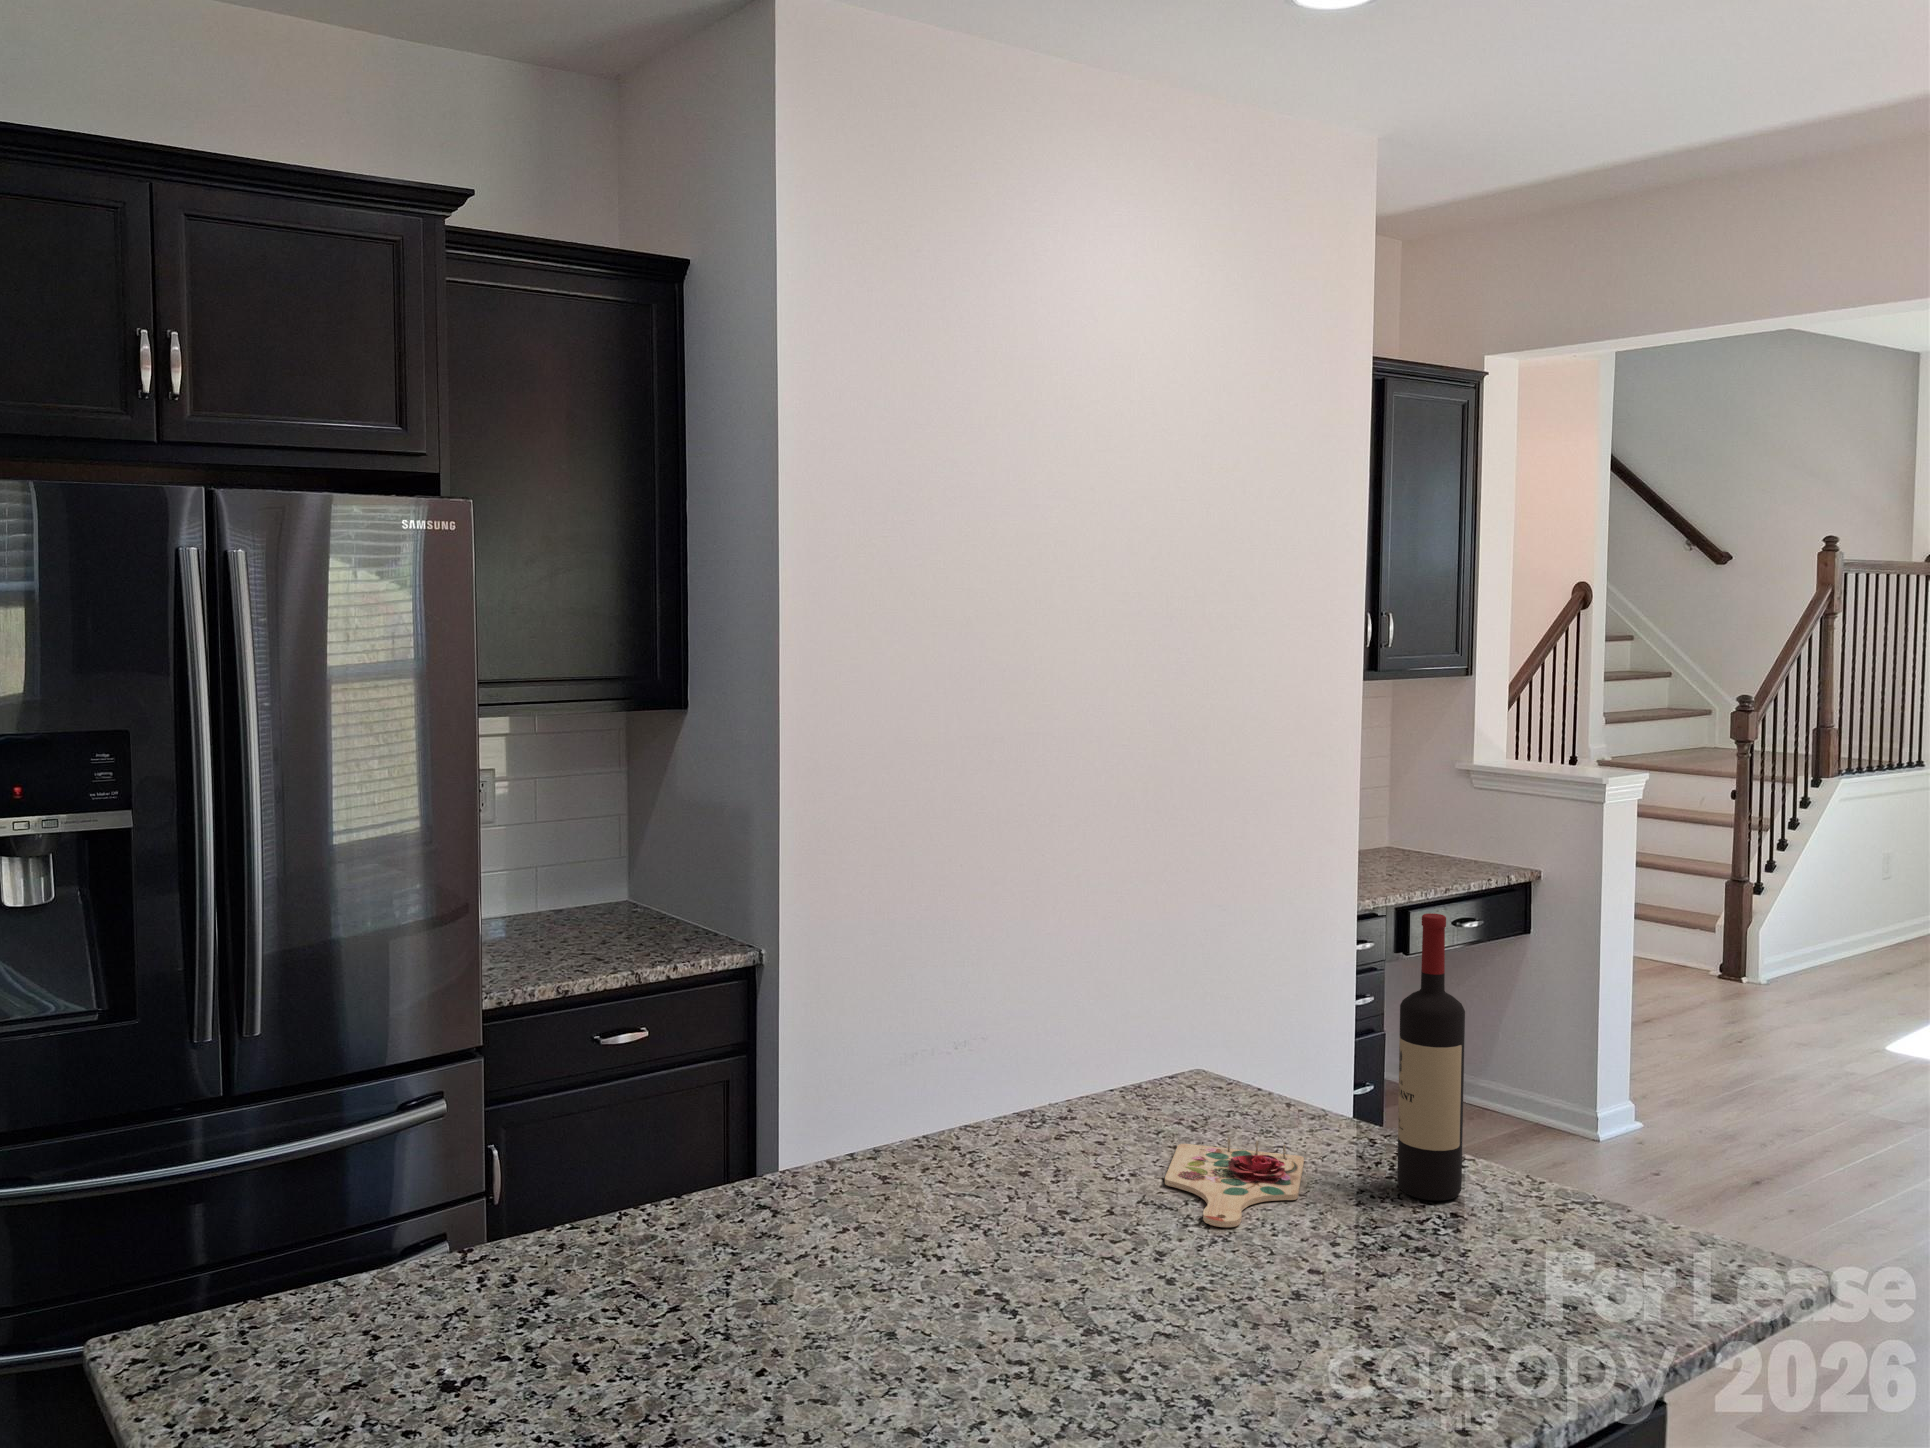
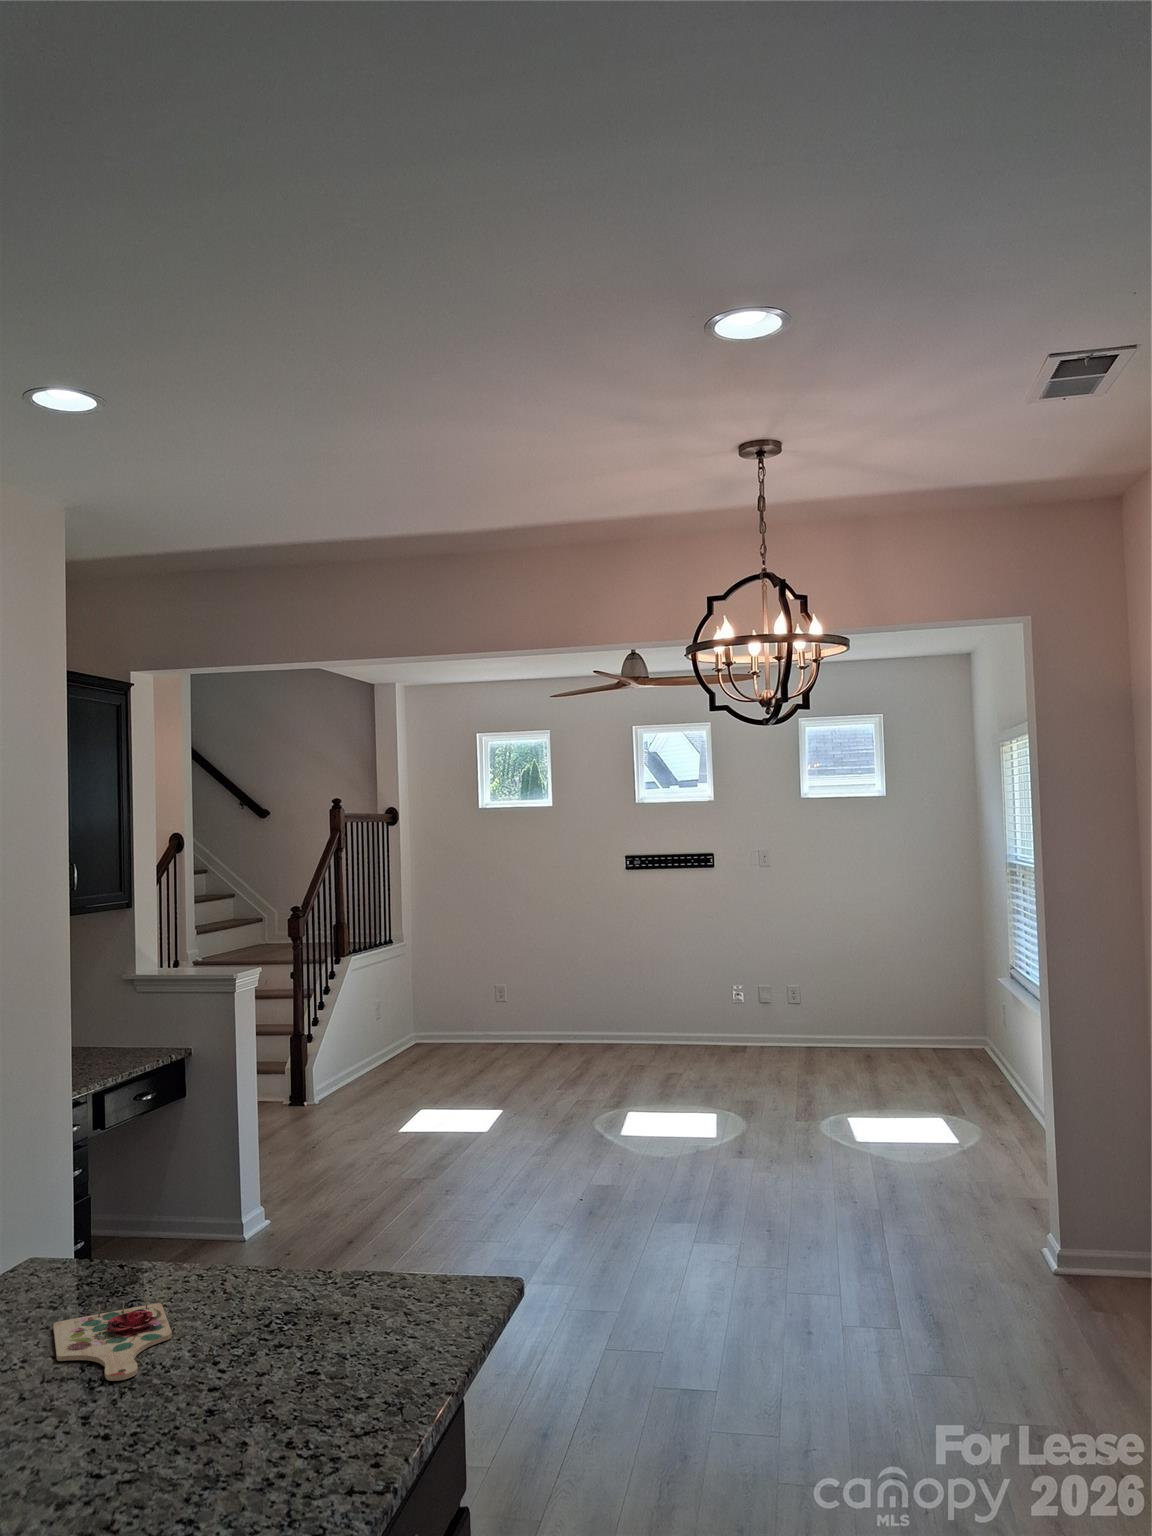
wine bottle: present [1397,913,1465,1201] -> none [239,1089,286,1308]

